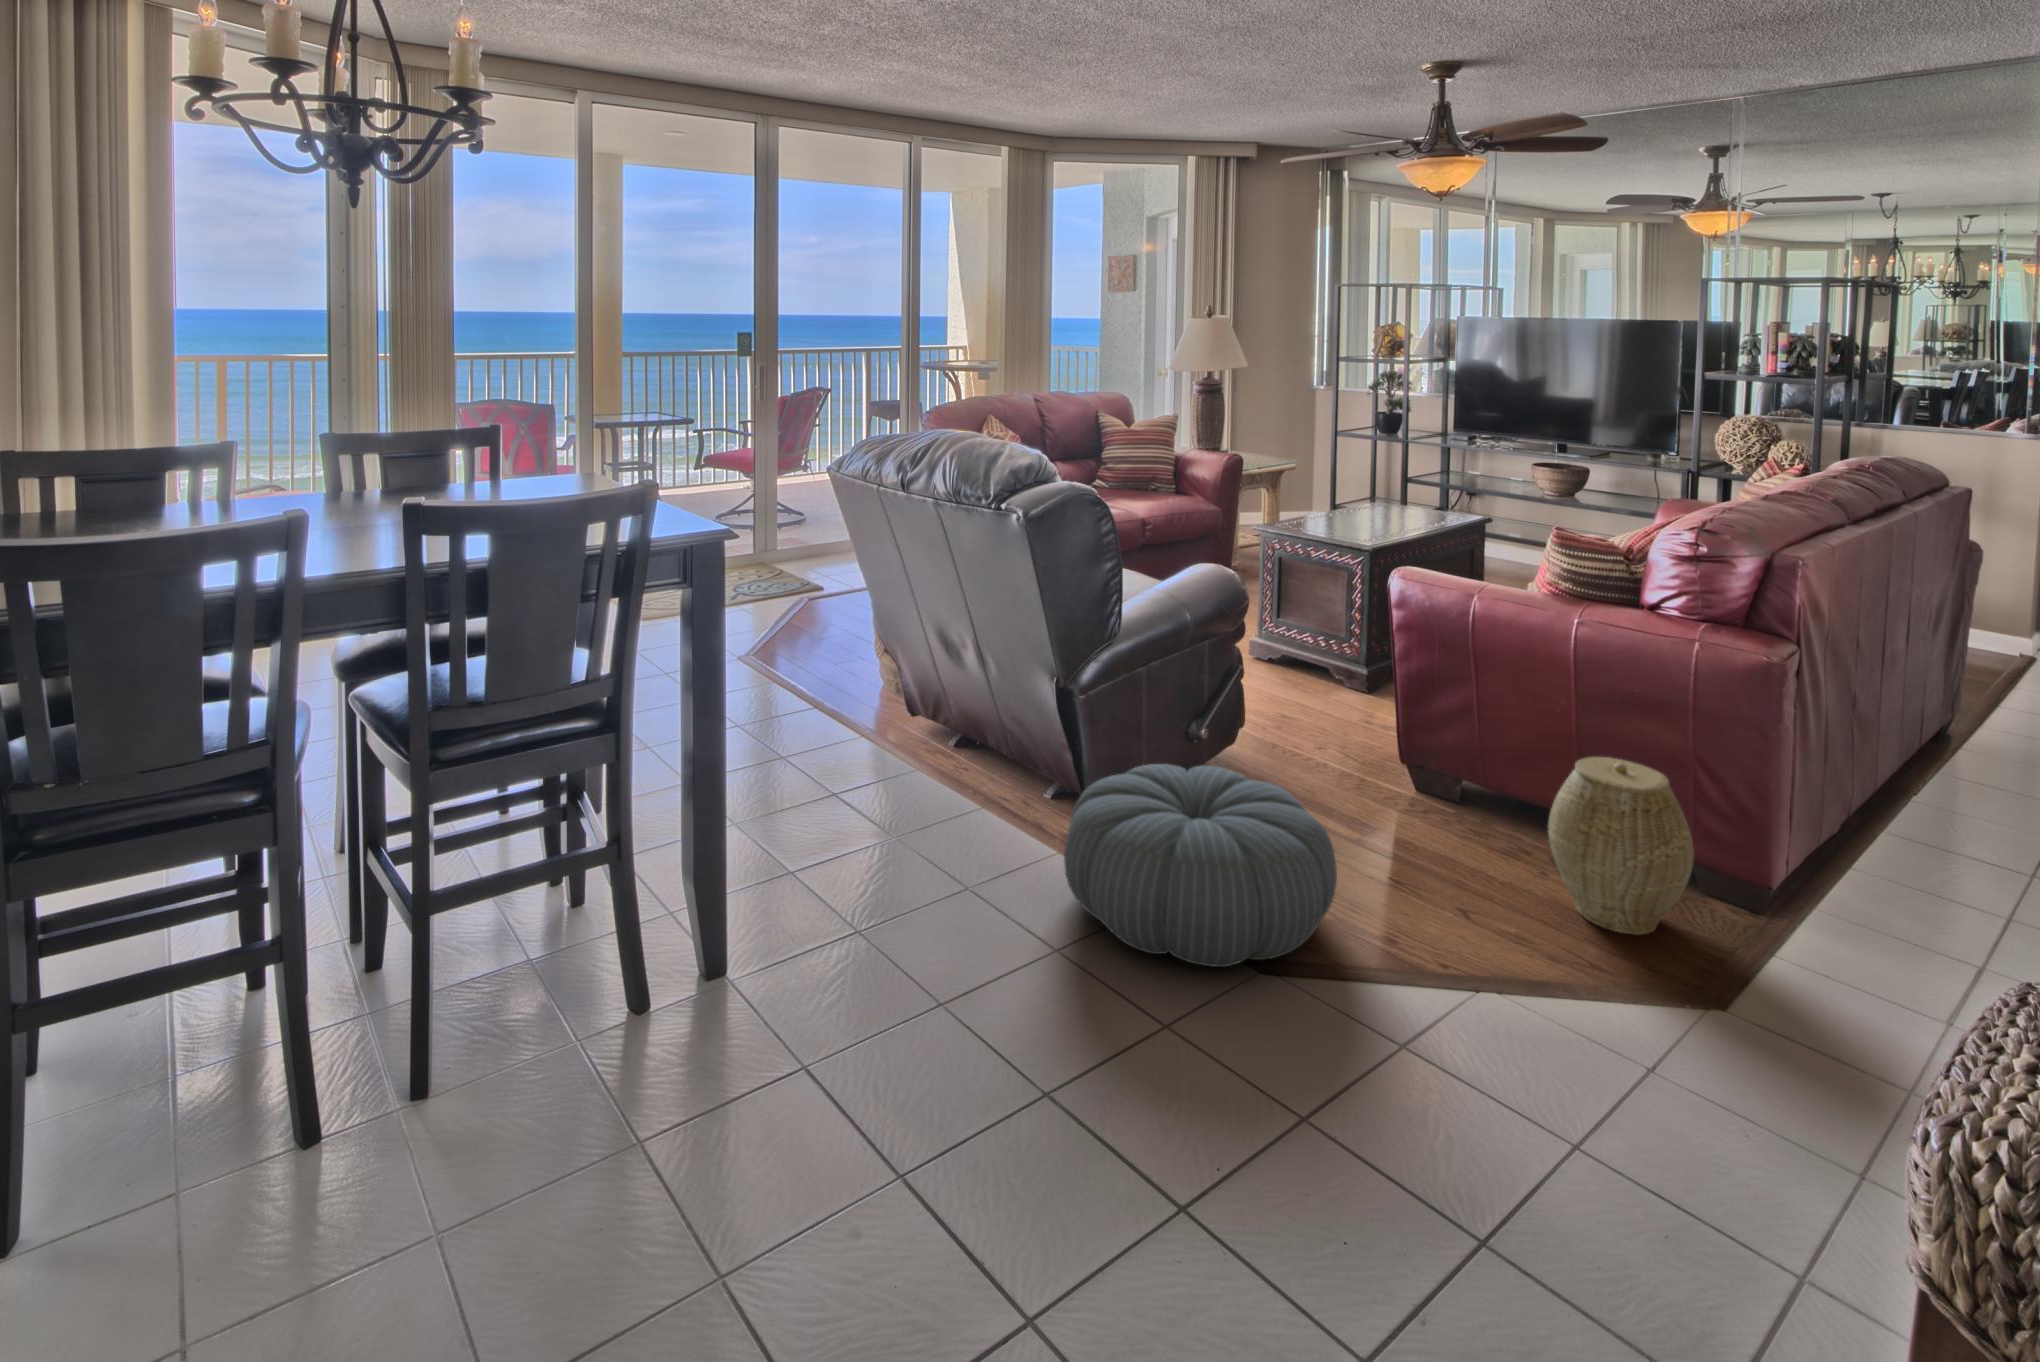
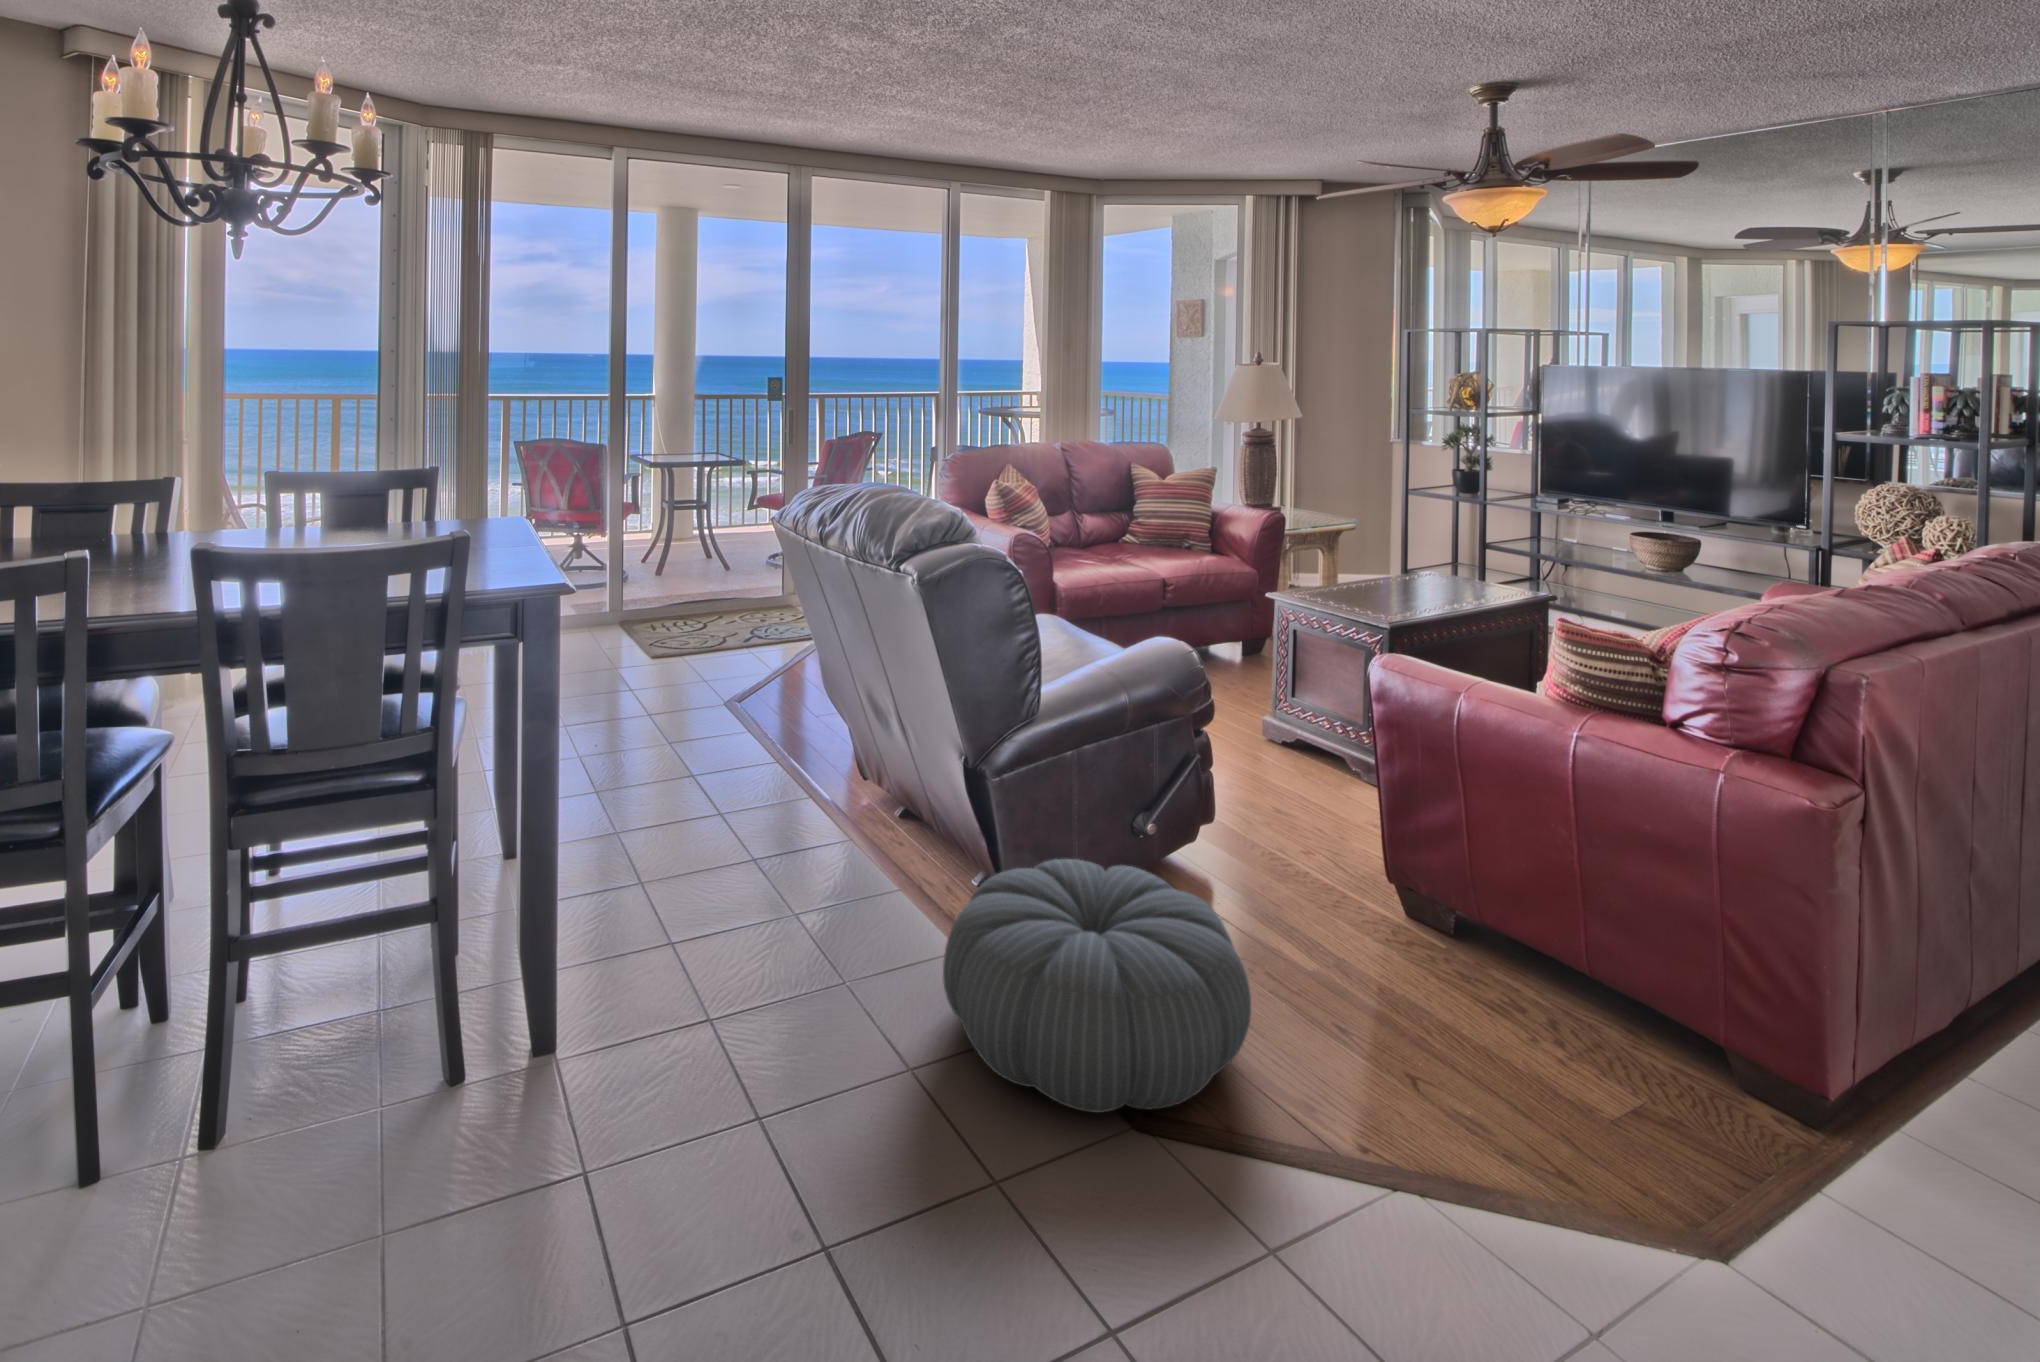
woven basket: present [1548,757,1694,935] -> none [1529,901,1713,1135]

